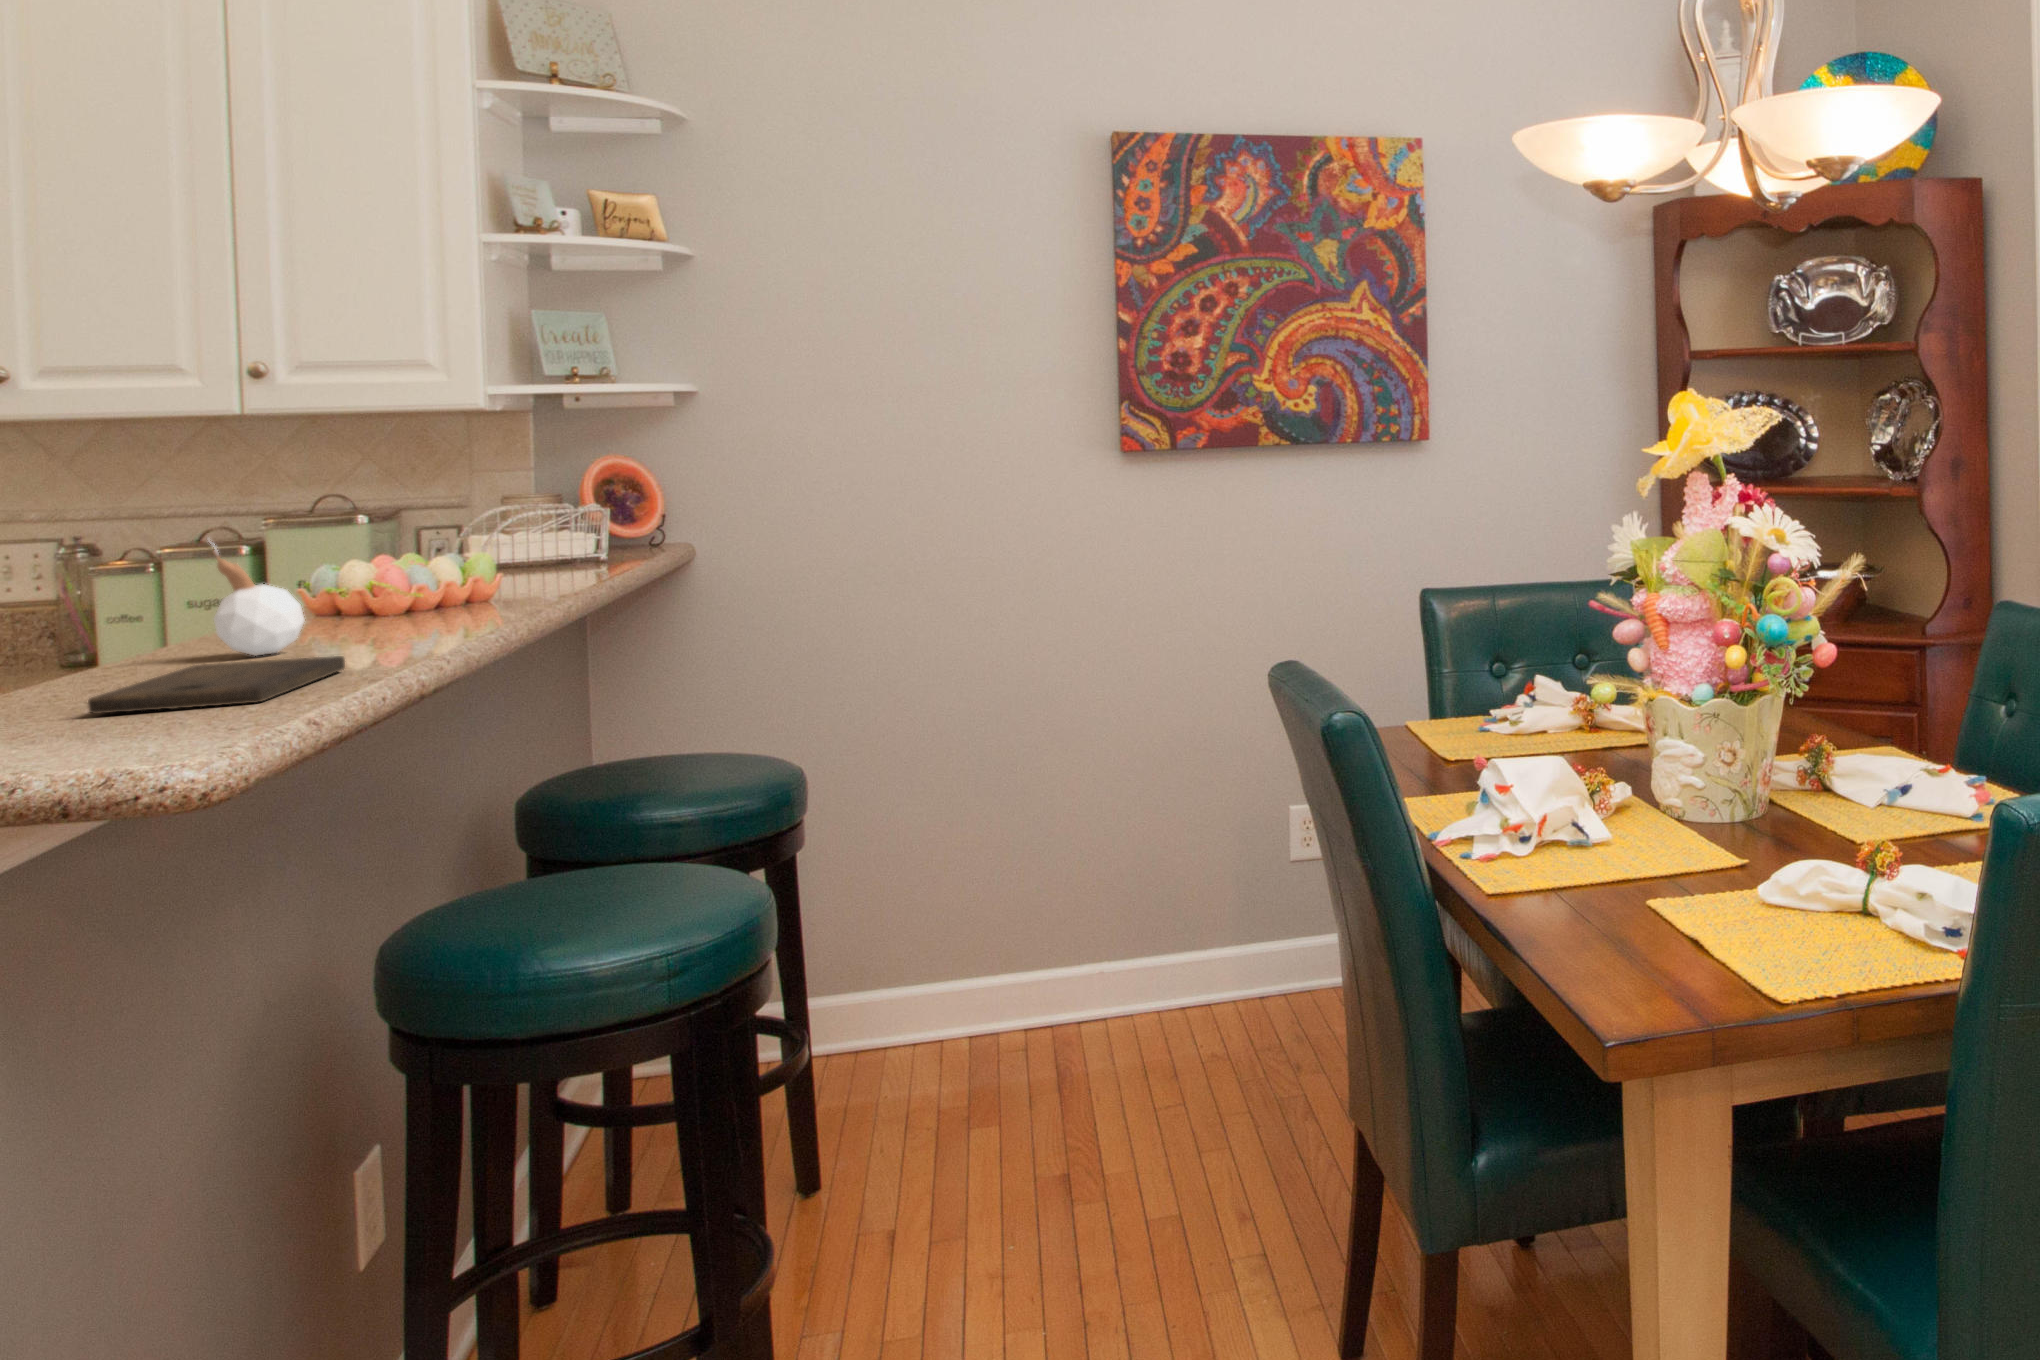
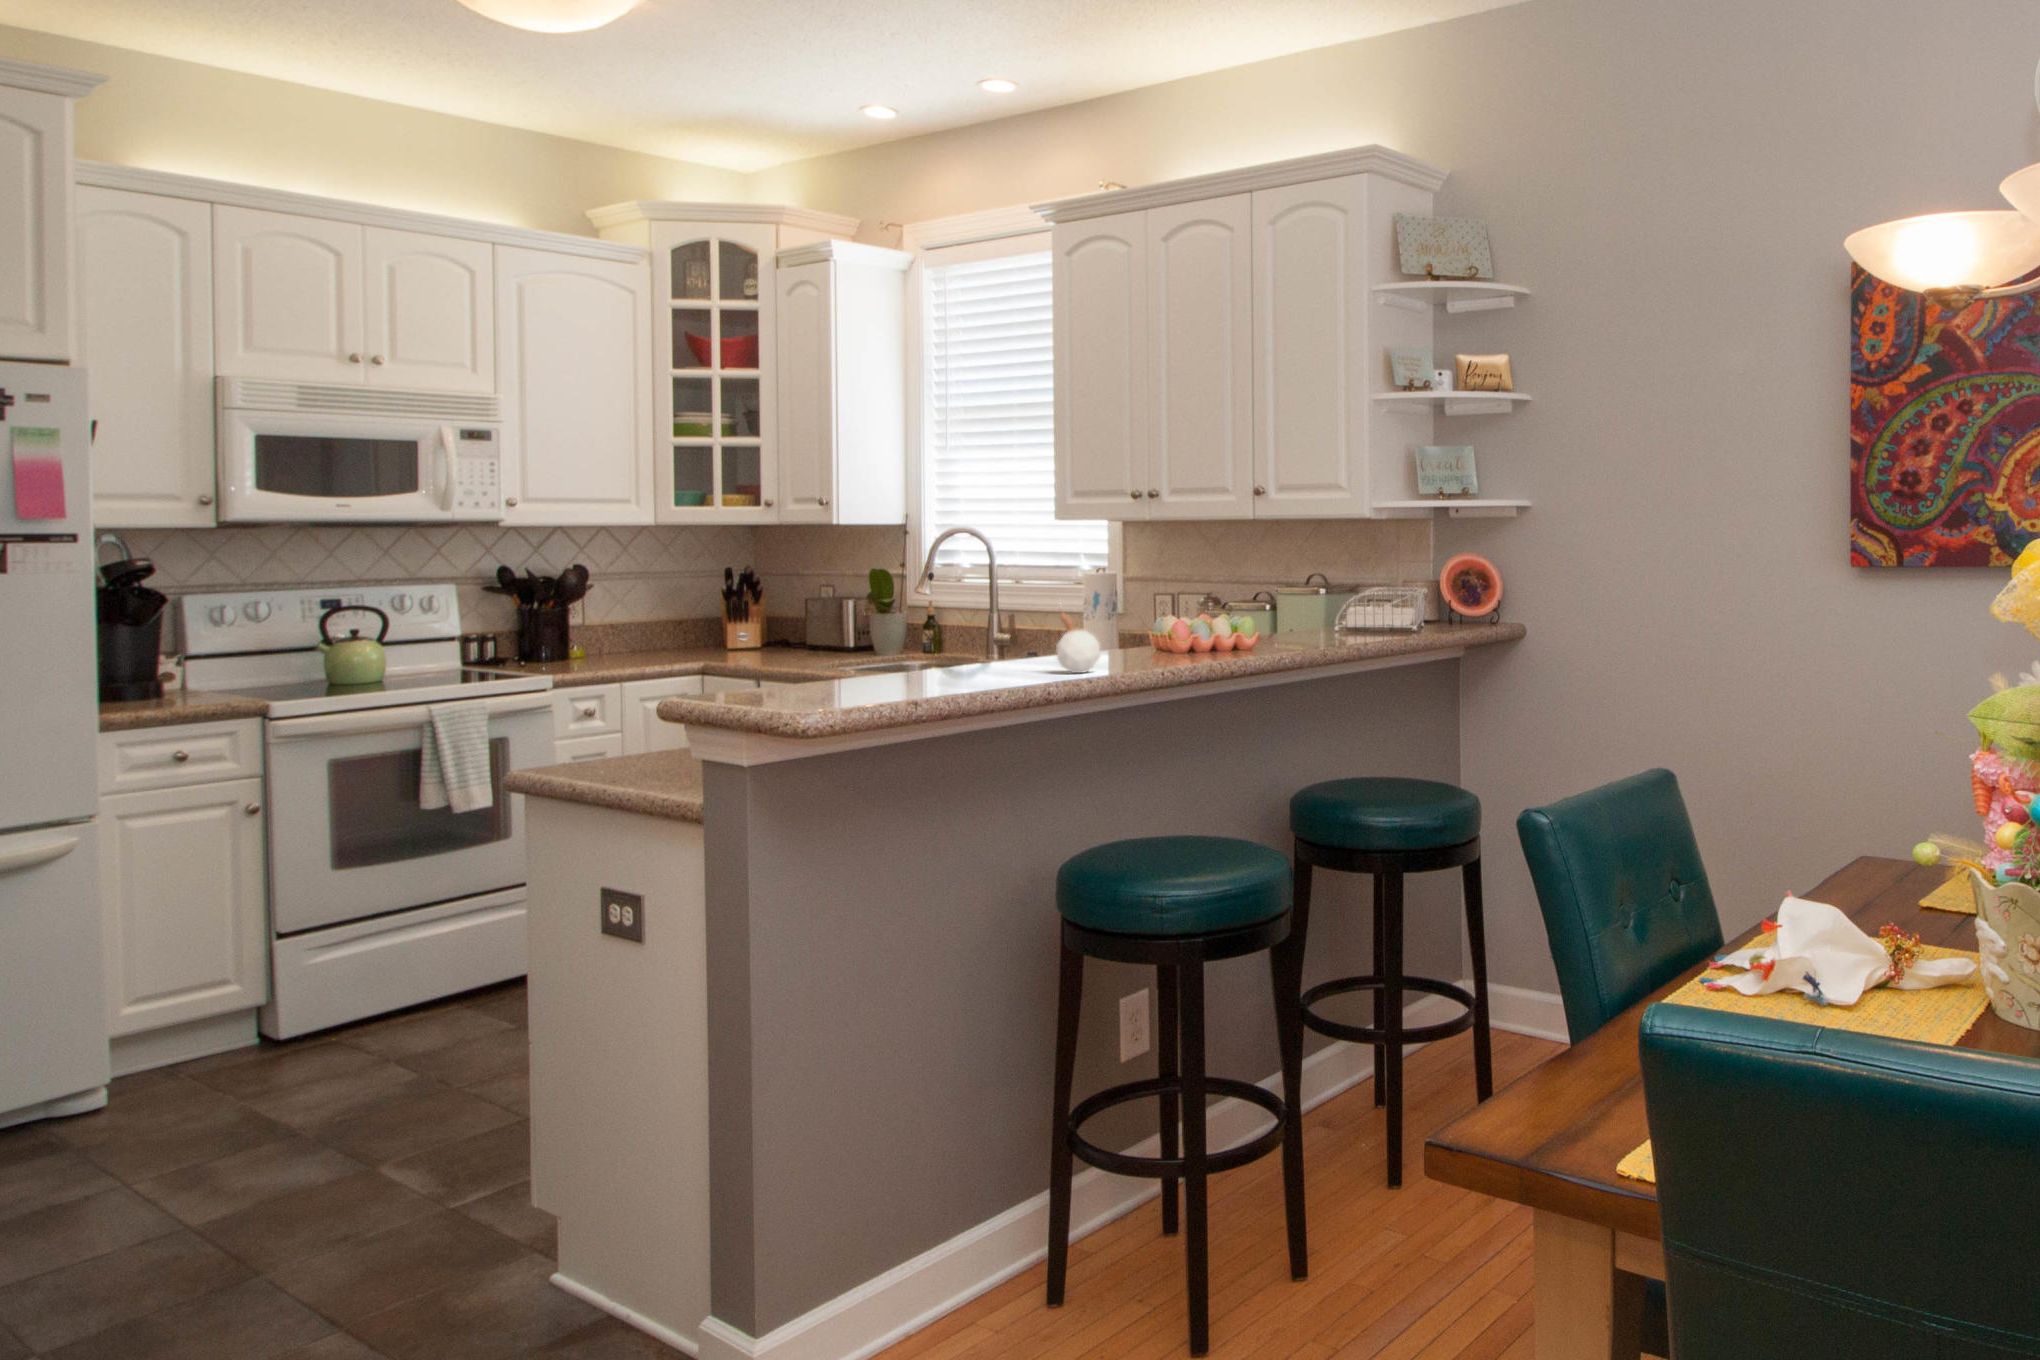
cutting board: present [88,656,345,713] -> none [896,673,1049,697]

